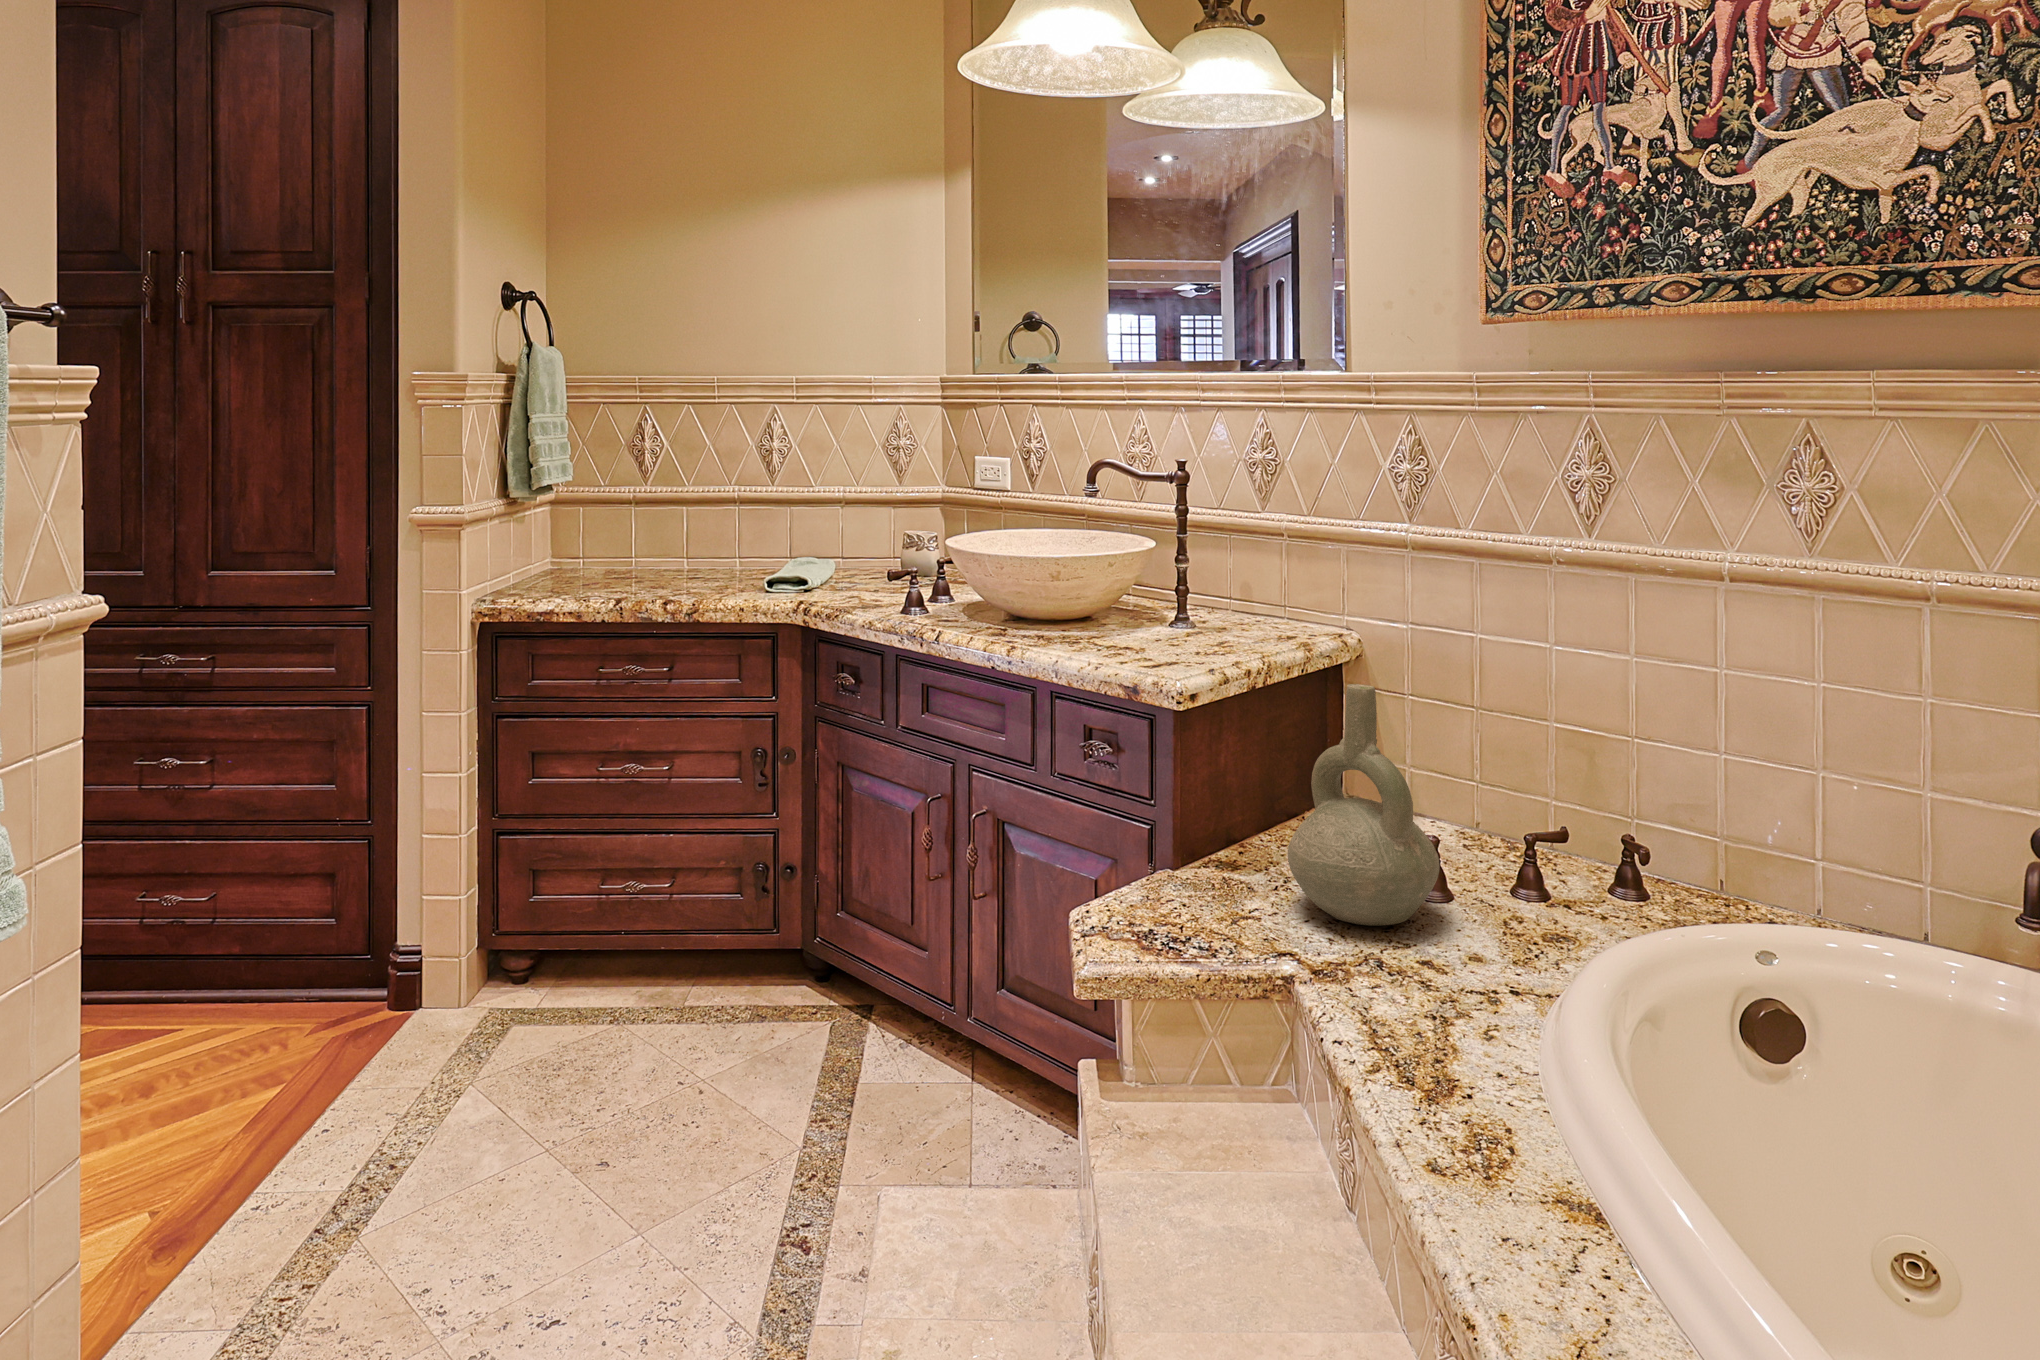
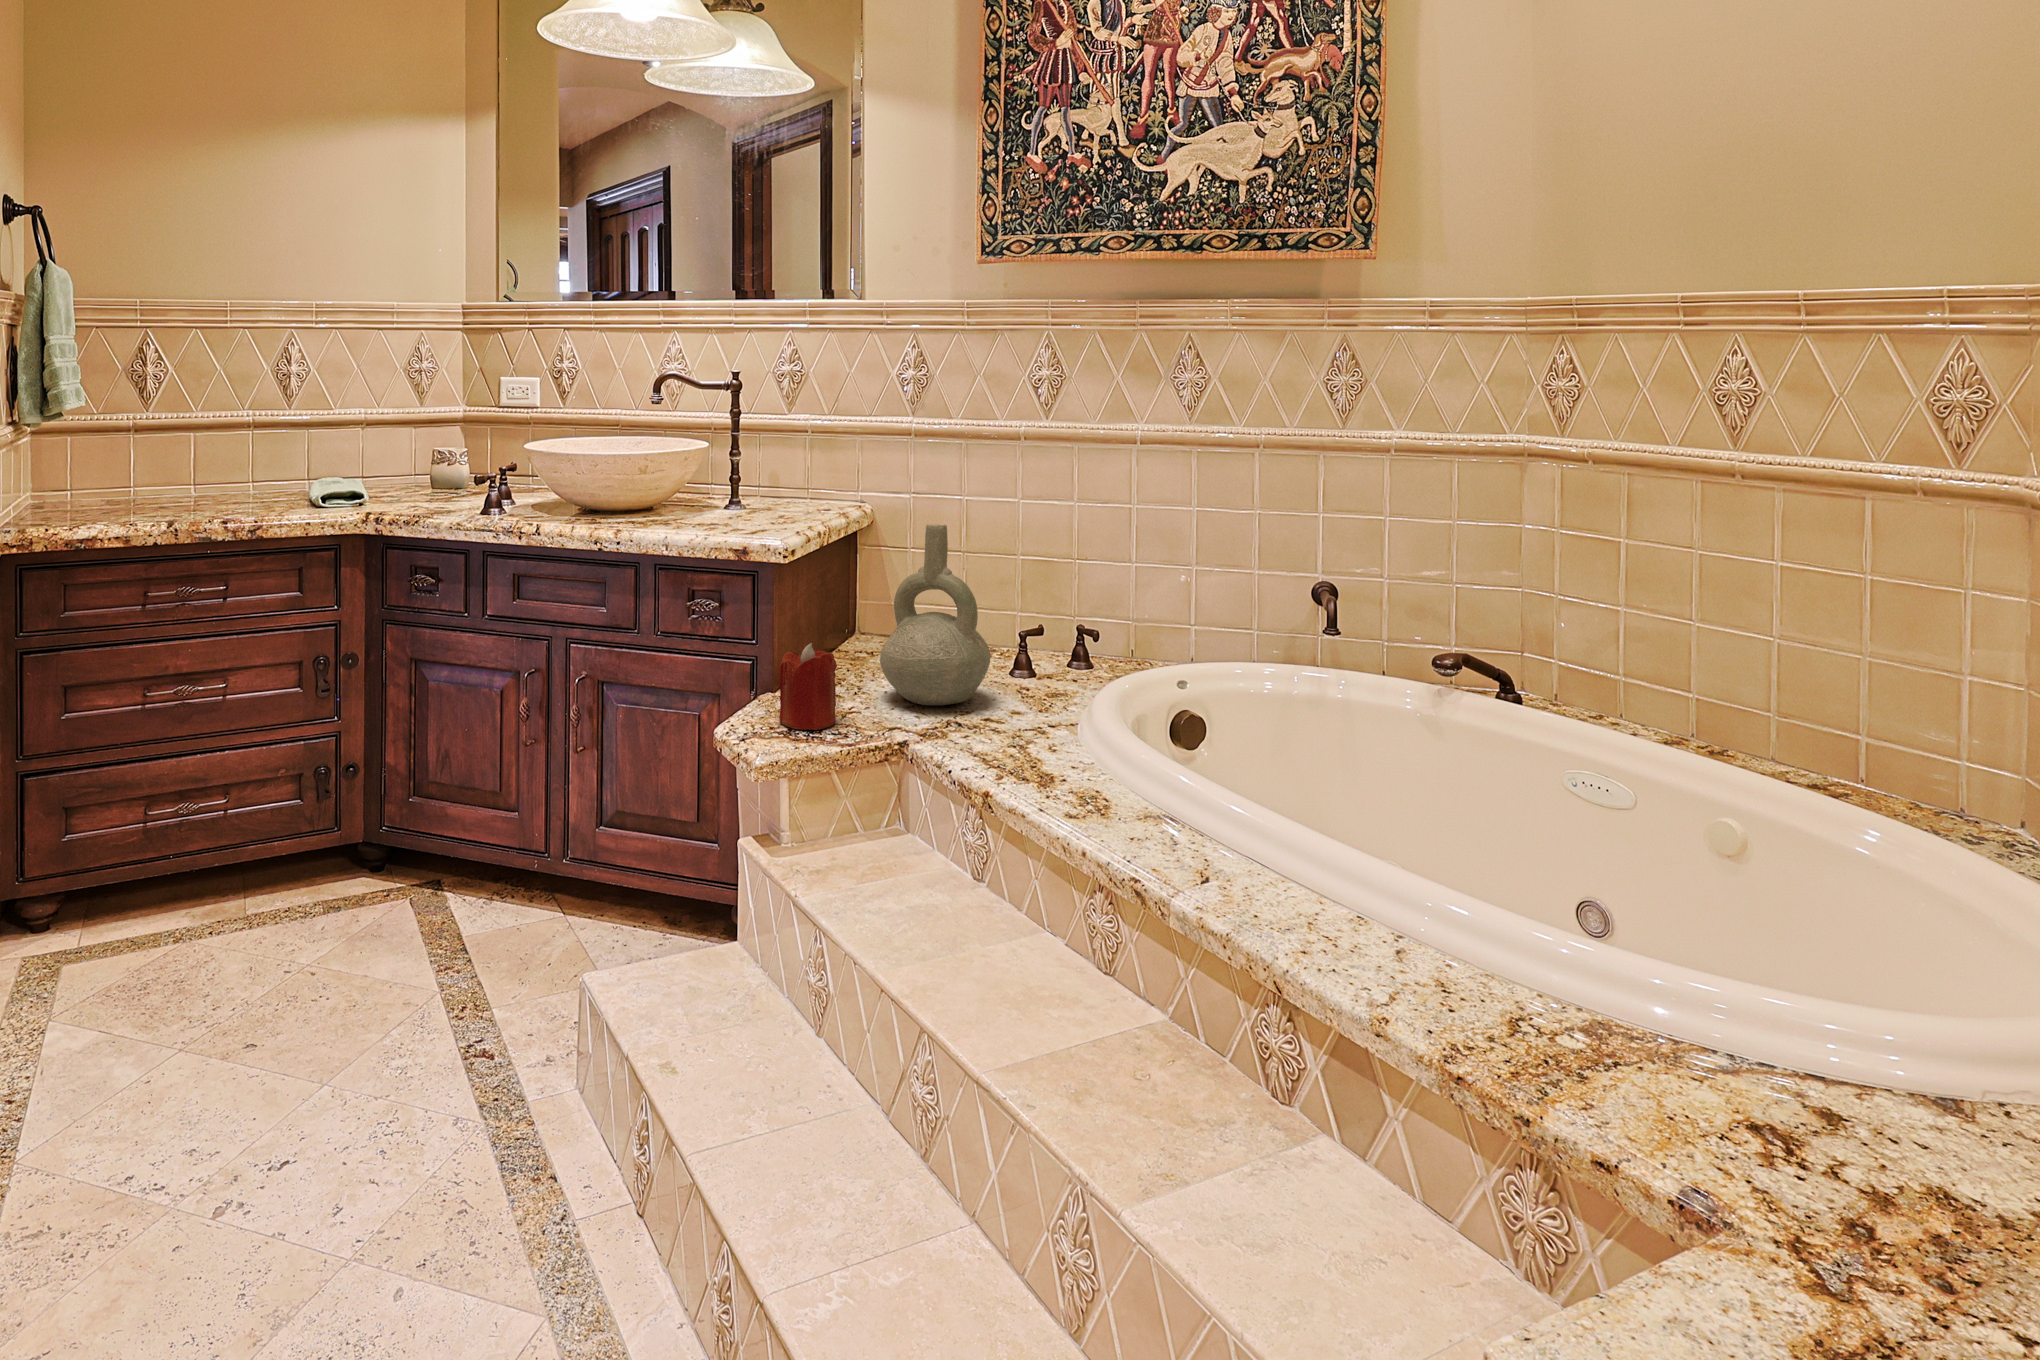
candle: none [1137,827,1211,937] -> present [779,643,836,730]

